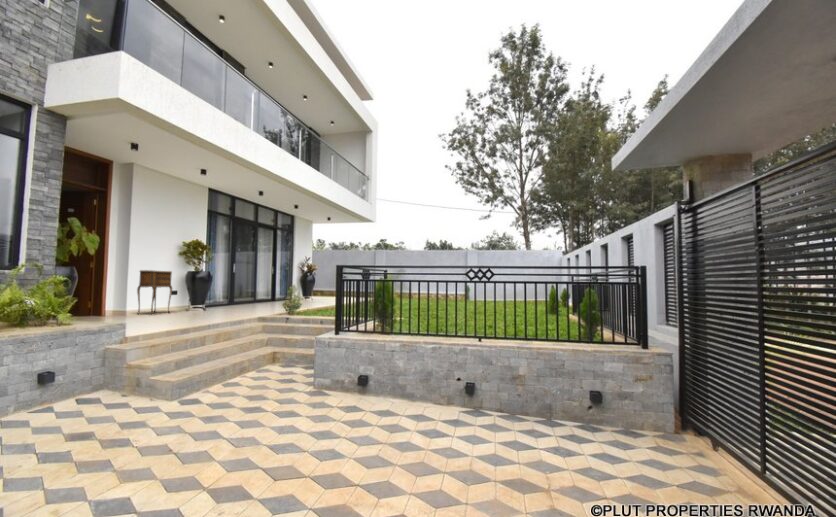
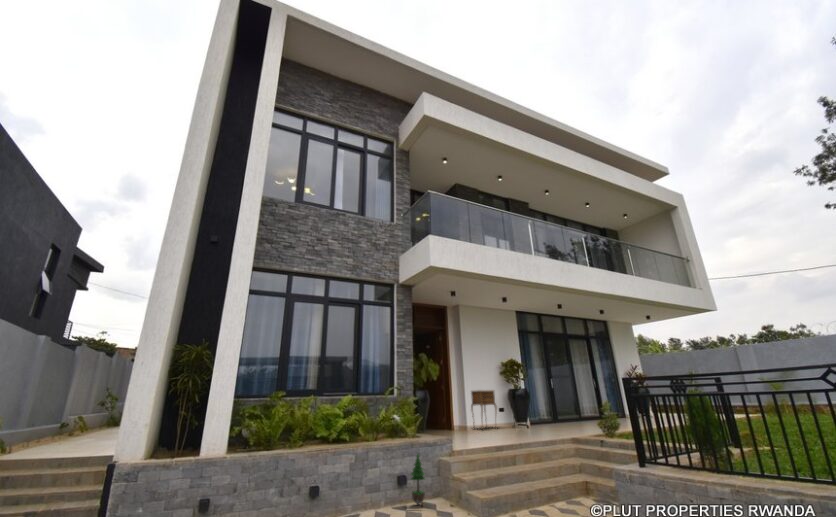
potted tree: none [60,341,88,402] -> present [411,454,425,504]

